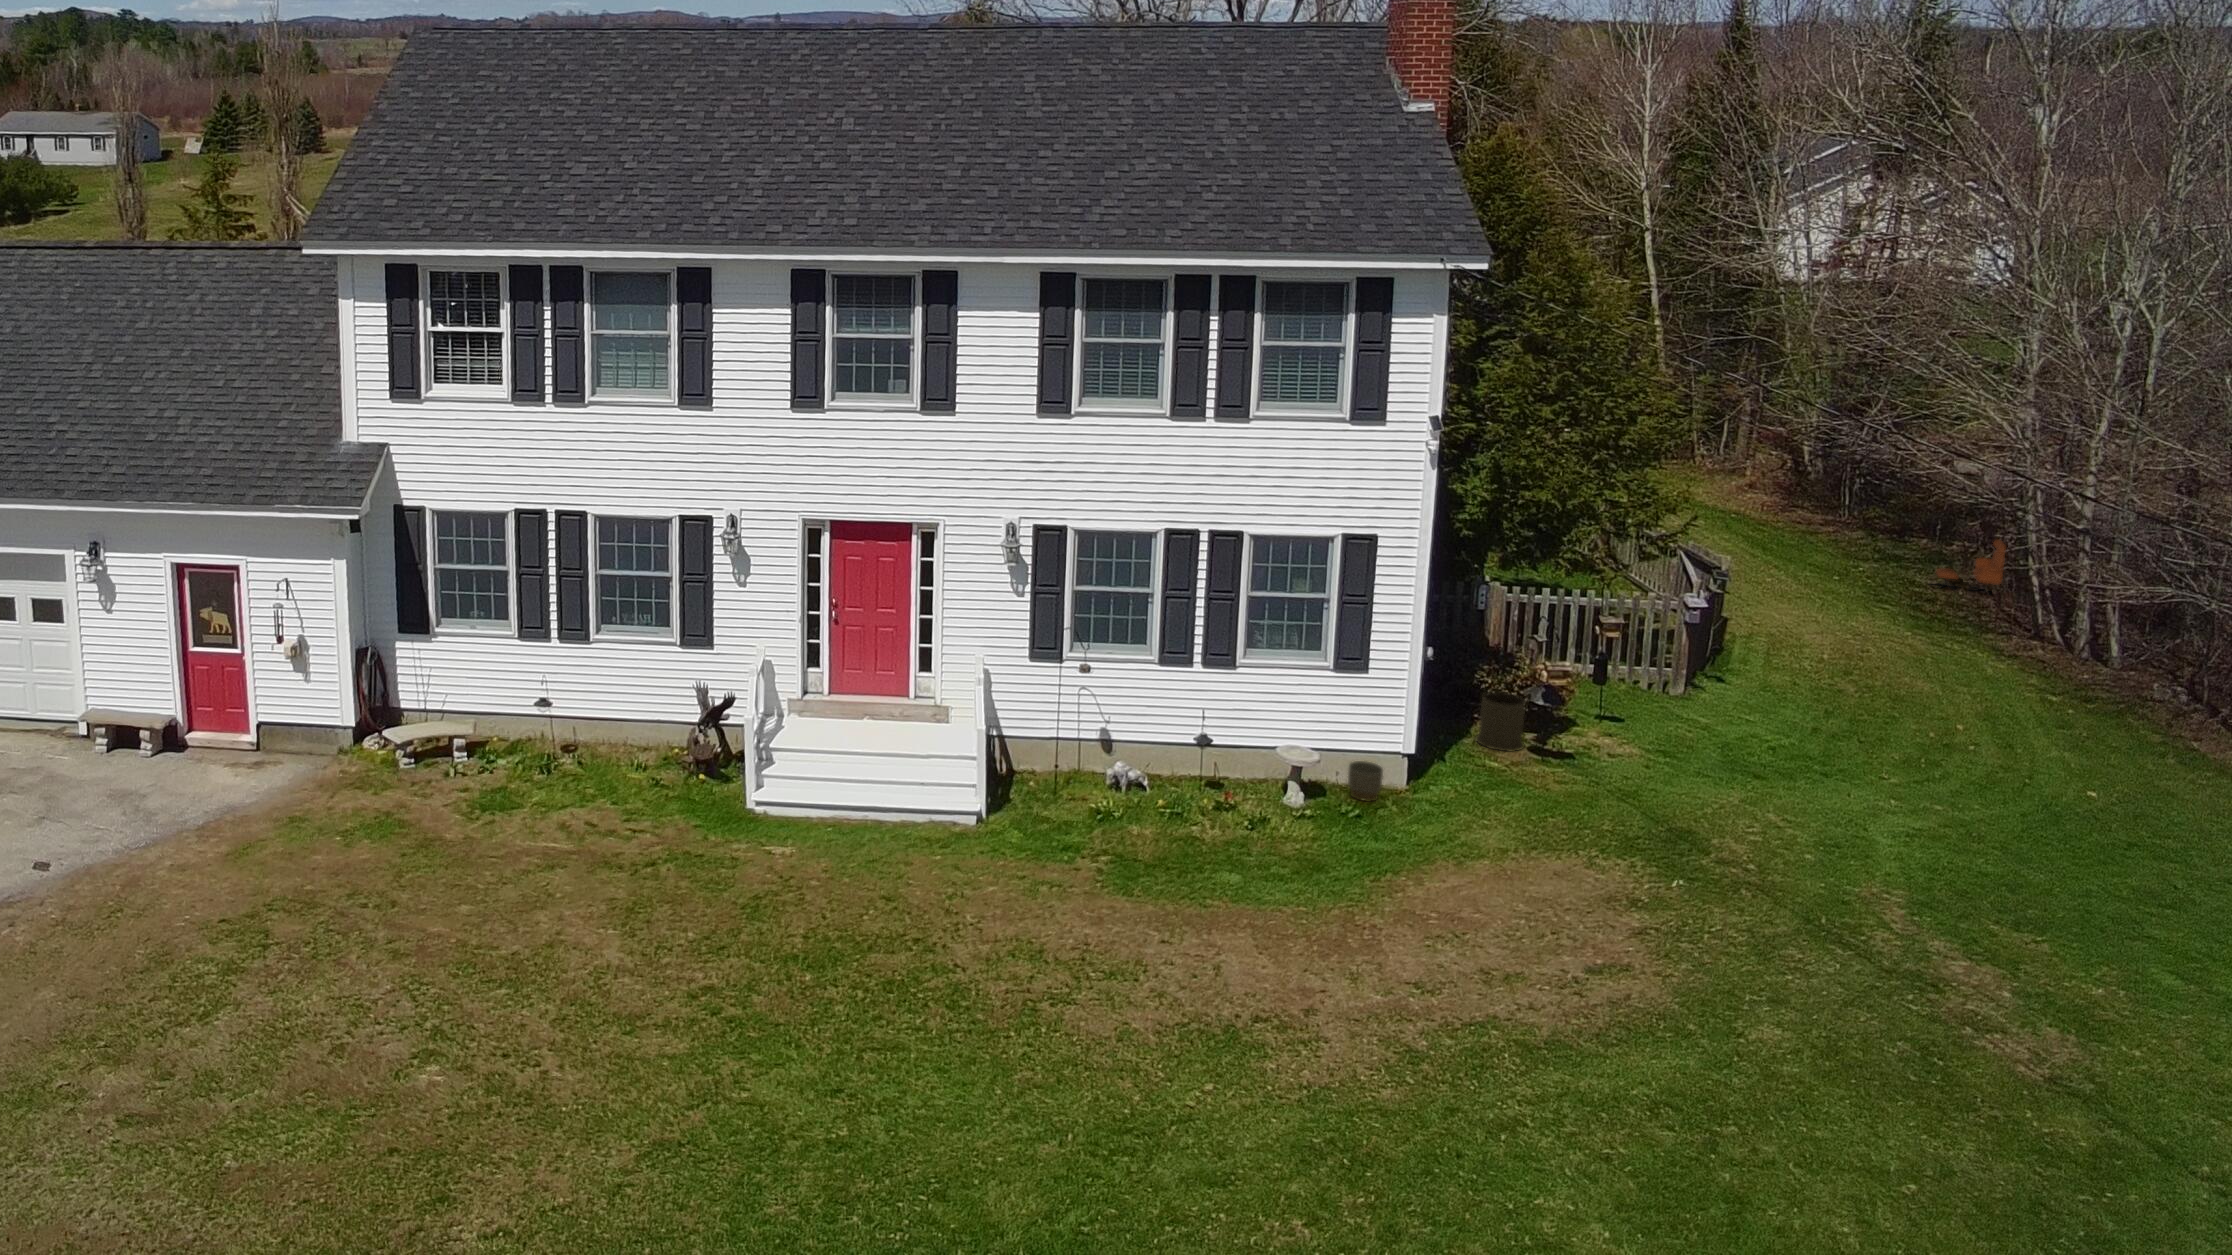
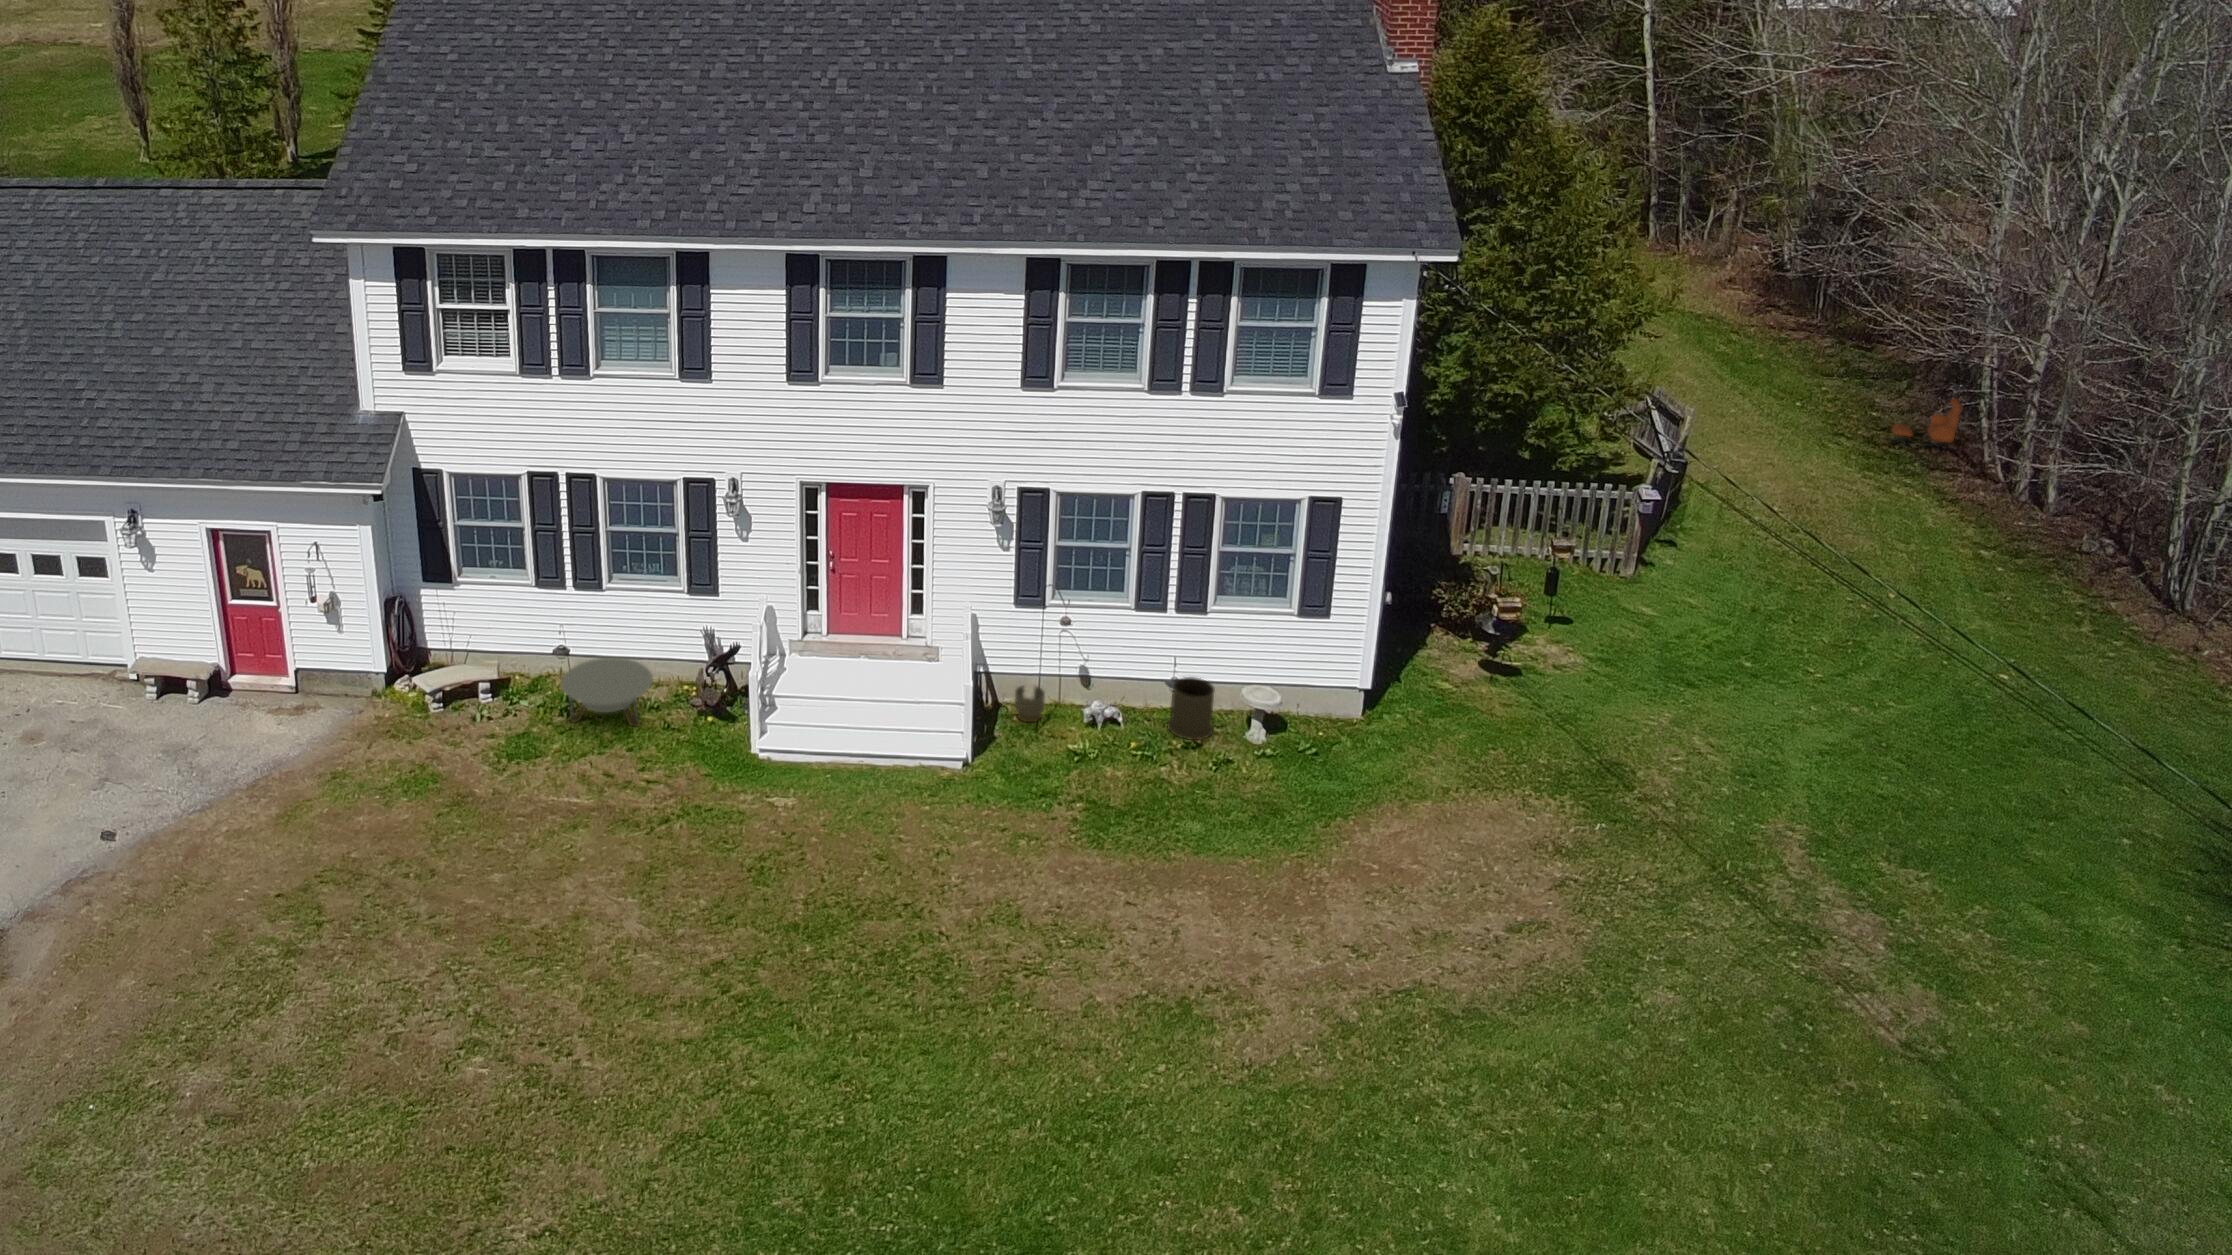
trash can: present [1476,691,1526,751] -> present [1167,677,1215,740]
round table: none [542,718,641,786] -> present [561,658,653,727]
planter: present [1348,761,1383,801] -> present [1015,685,1045,723]

